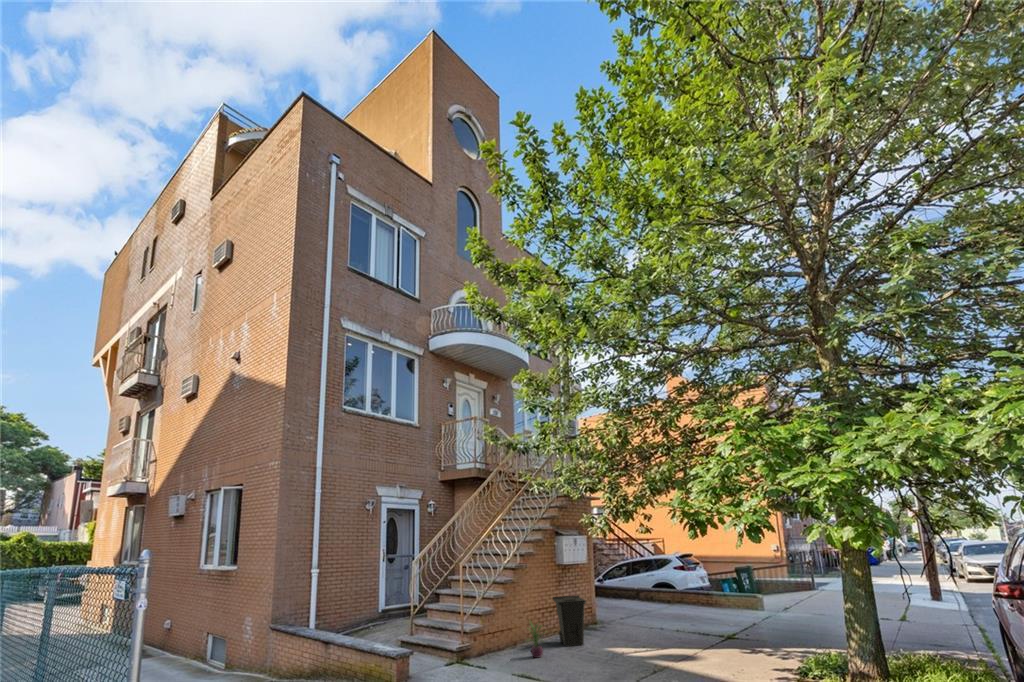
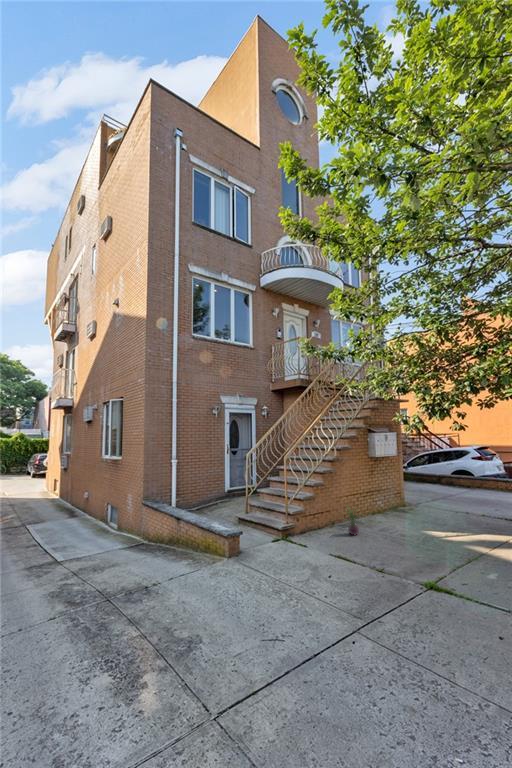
trash can: present [553,596,586,646] -> none [368,484,398,525]

